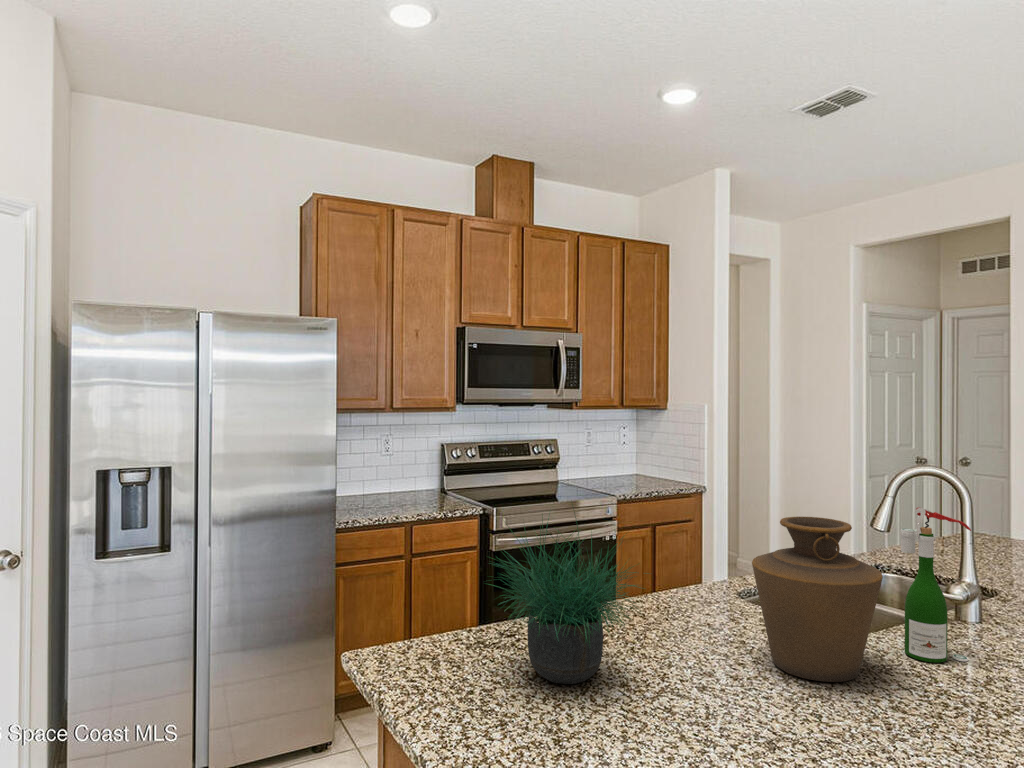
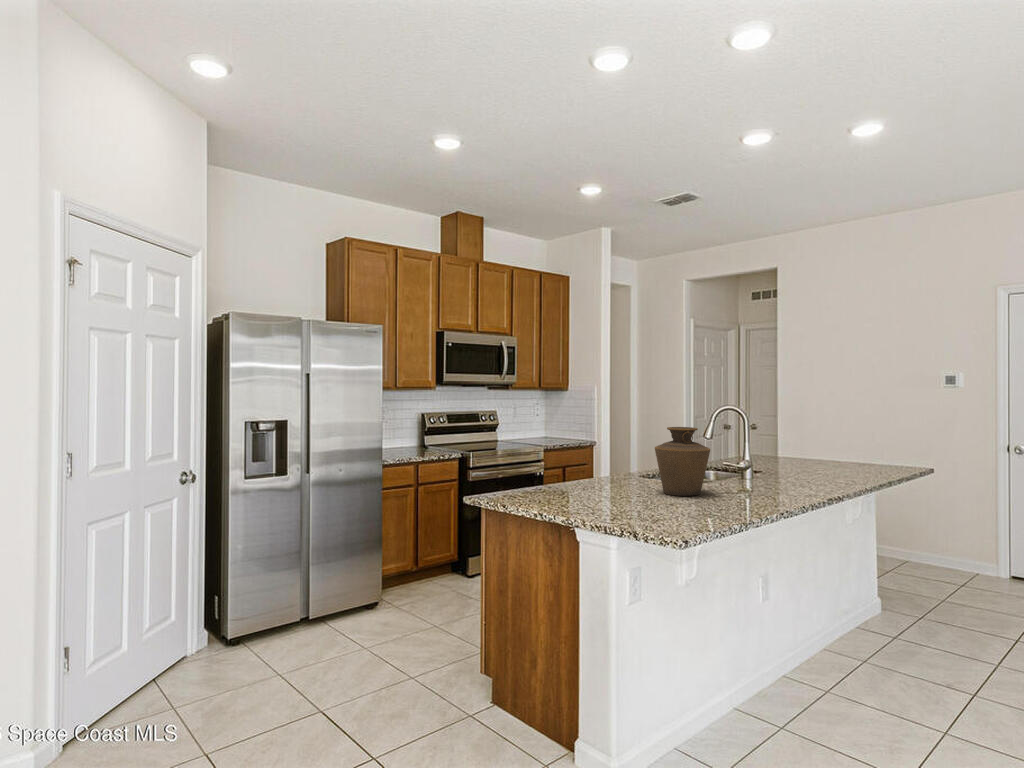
wine bottle: present [900,507,971,663] -> none [717,422,746,490]
potted plant: present [489,512,637,684] -> none [535,418,621,501]

